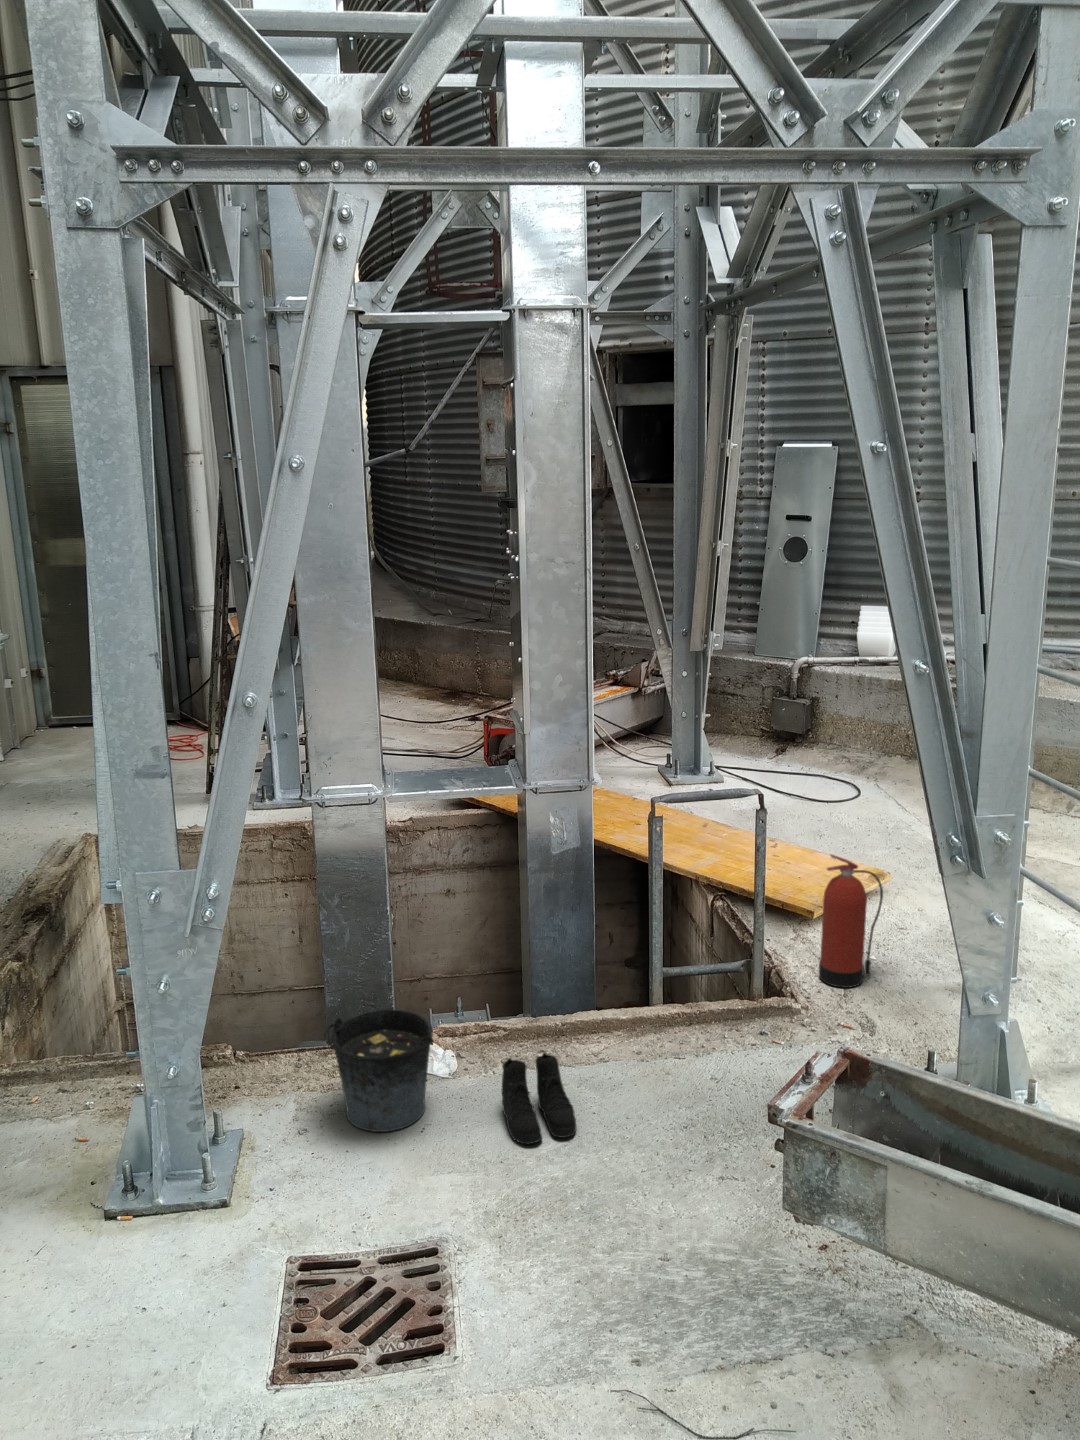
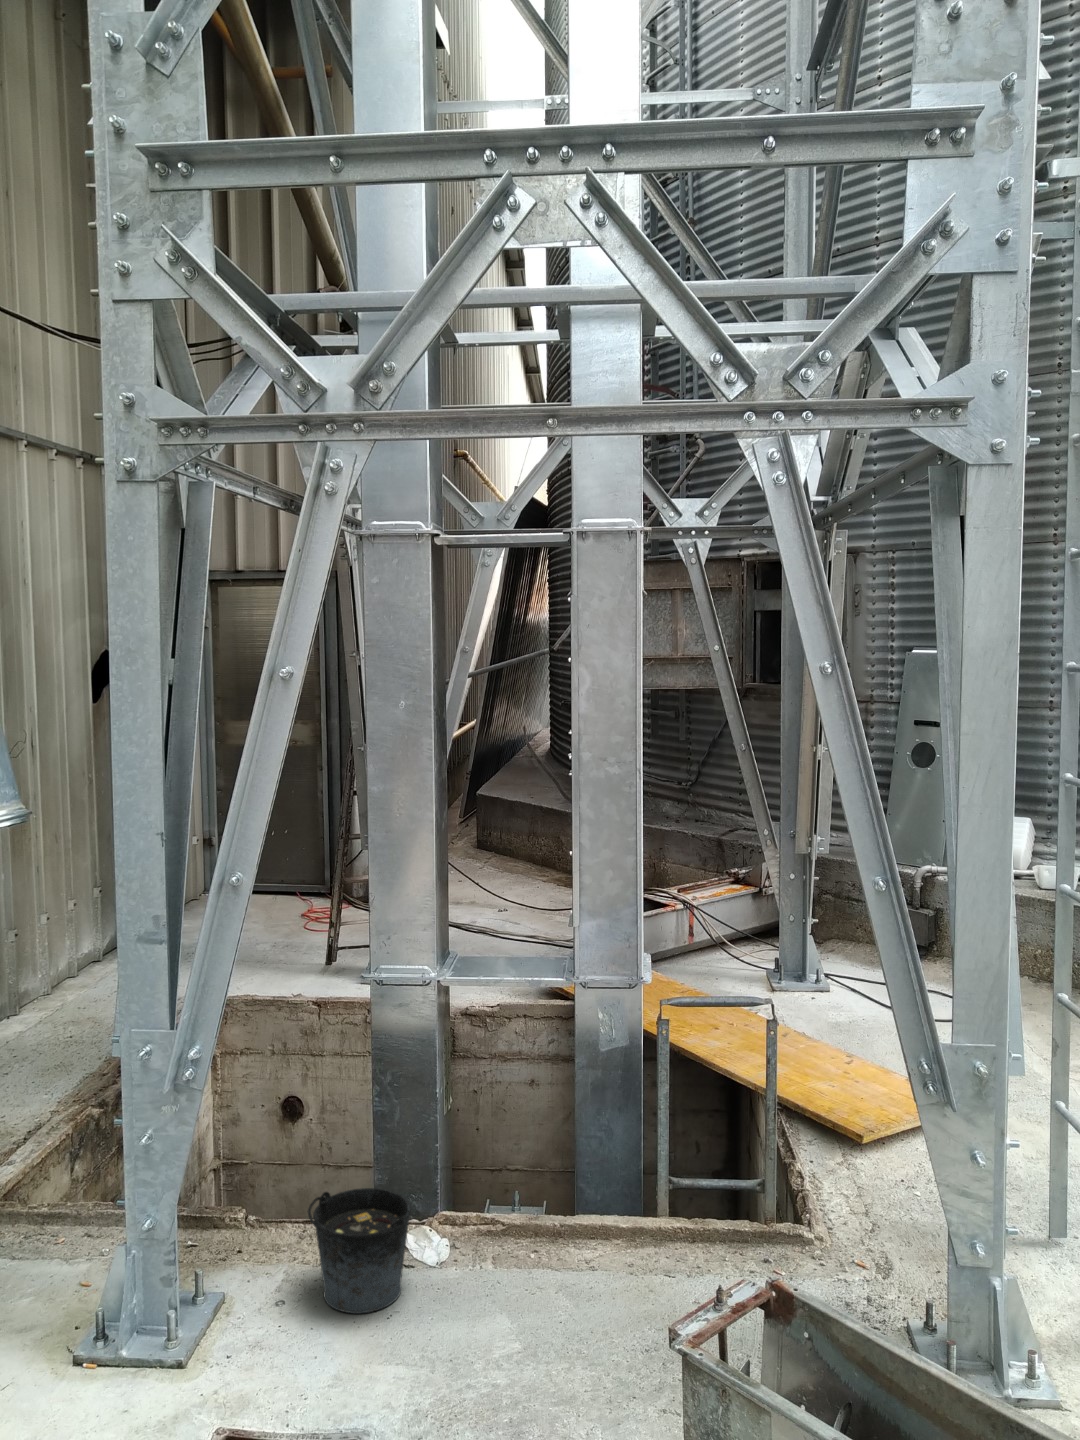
fire extinguisher: present [819,854,883,988] -> none [850,1075,918,1224]
boots: present [501,1053,576,1144] -> none [469,1251,537,1346]

